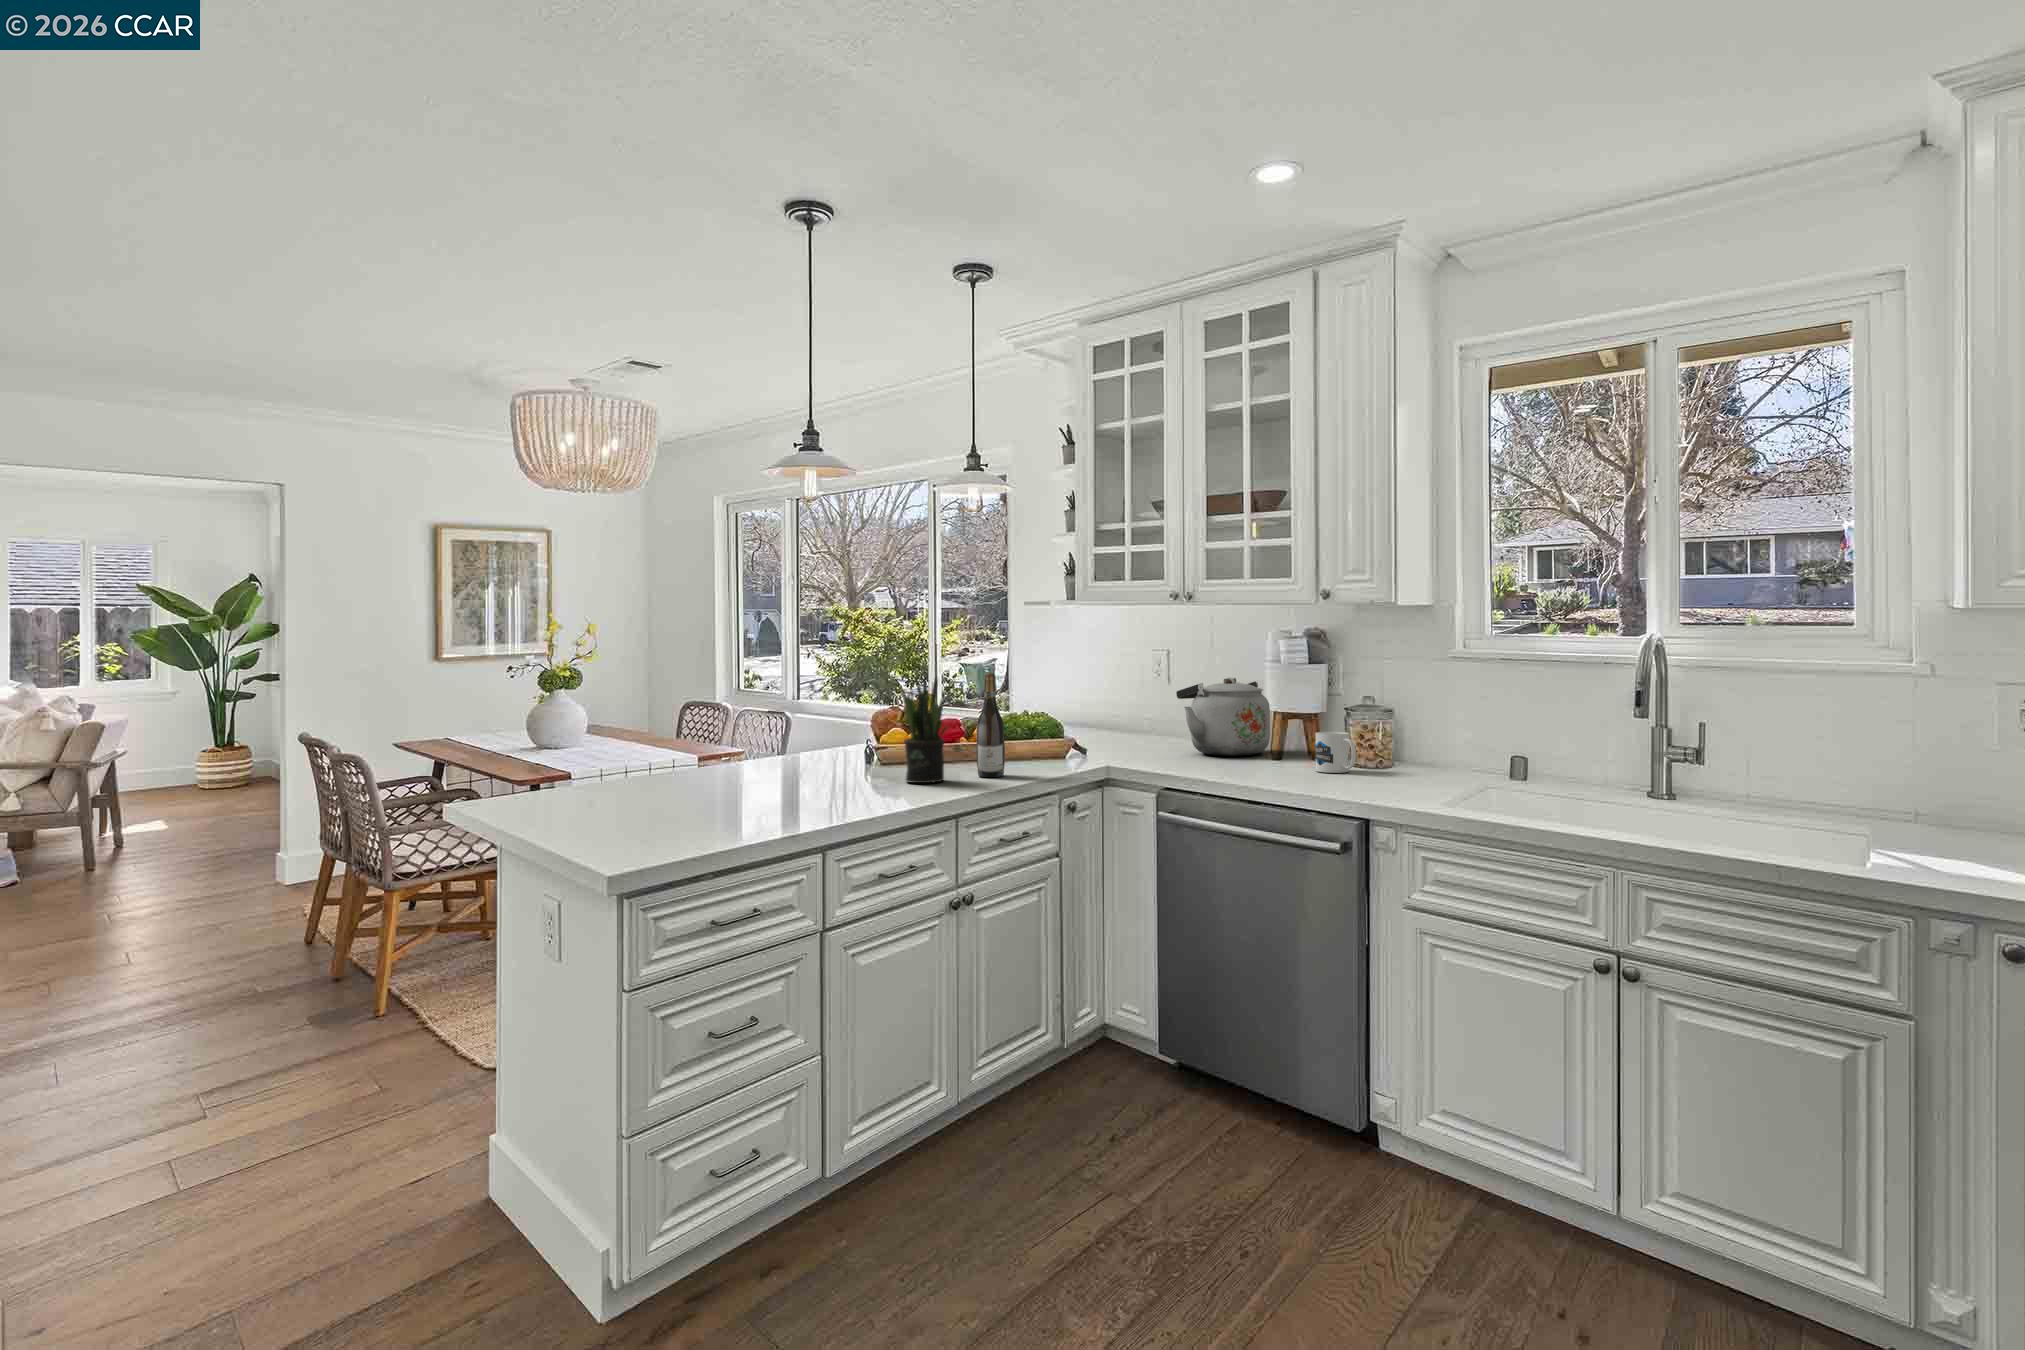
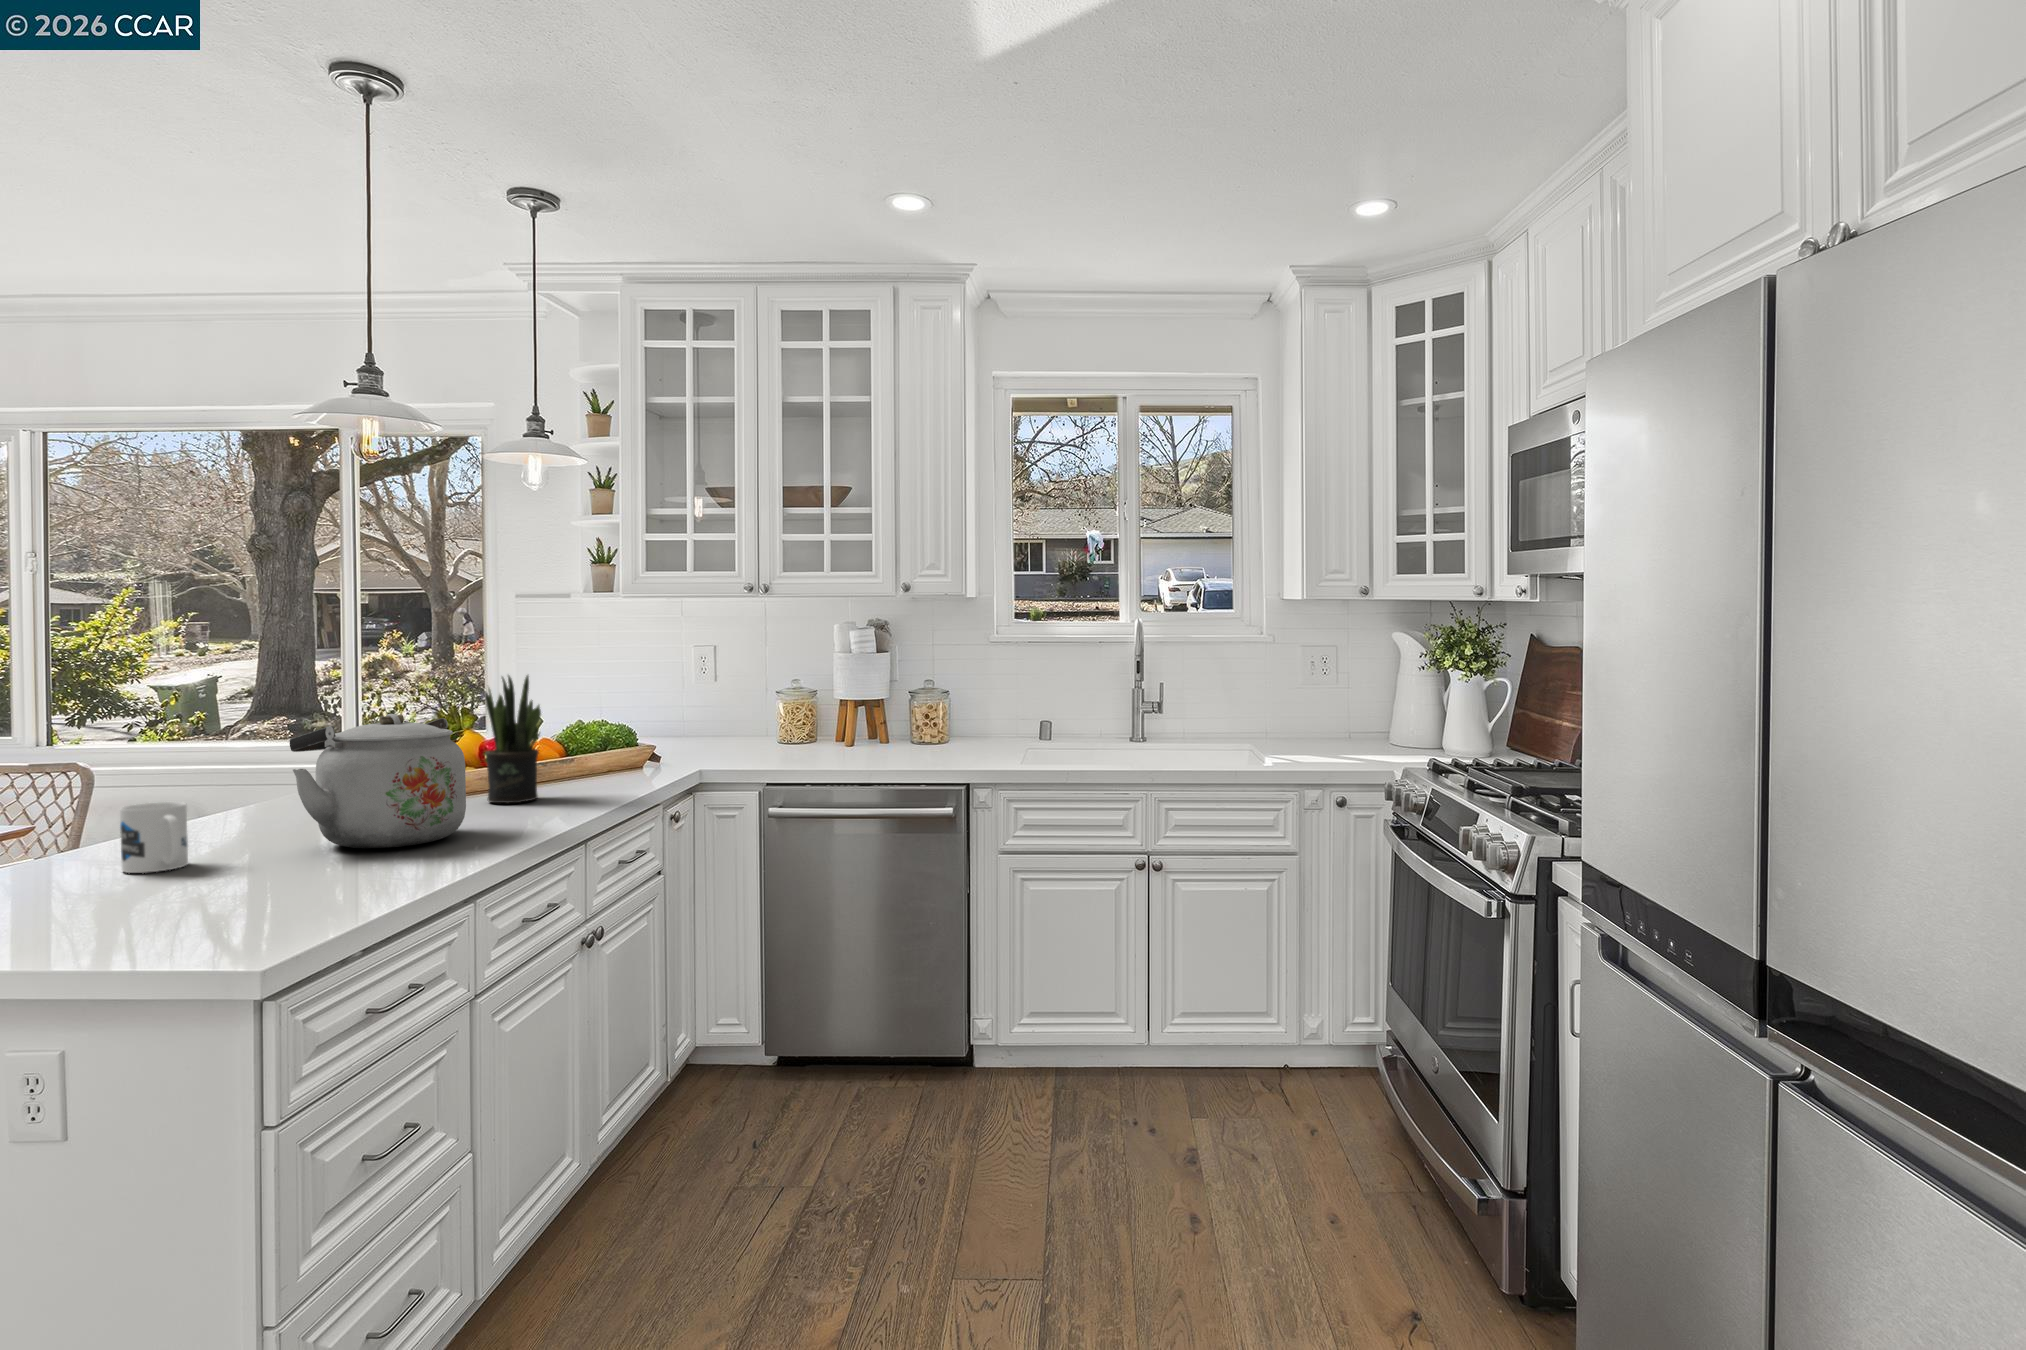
wine bottle: present [977,673,1005,777] -> none [569,670,604,791]
kettle: present [1176,677,1270,756] -> present [290,714,466,848]
mug: present [1316,732,1356,773] -> present [120,802,188,873]

